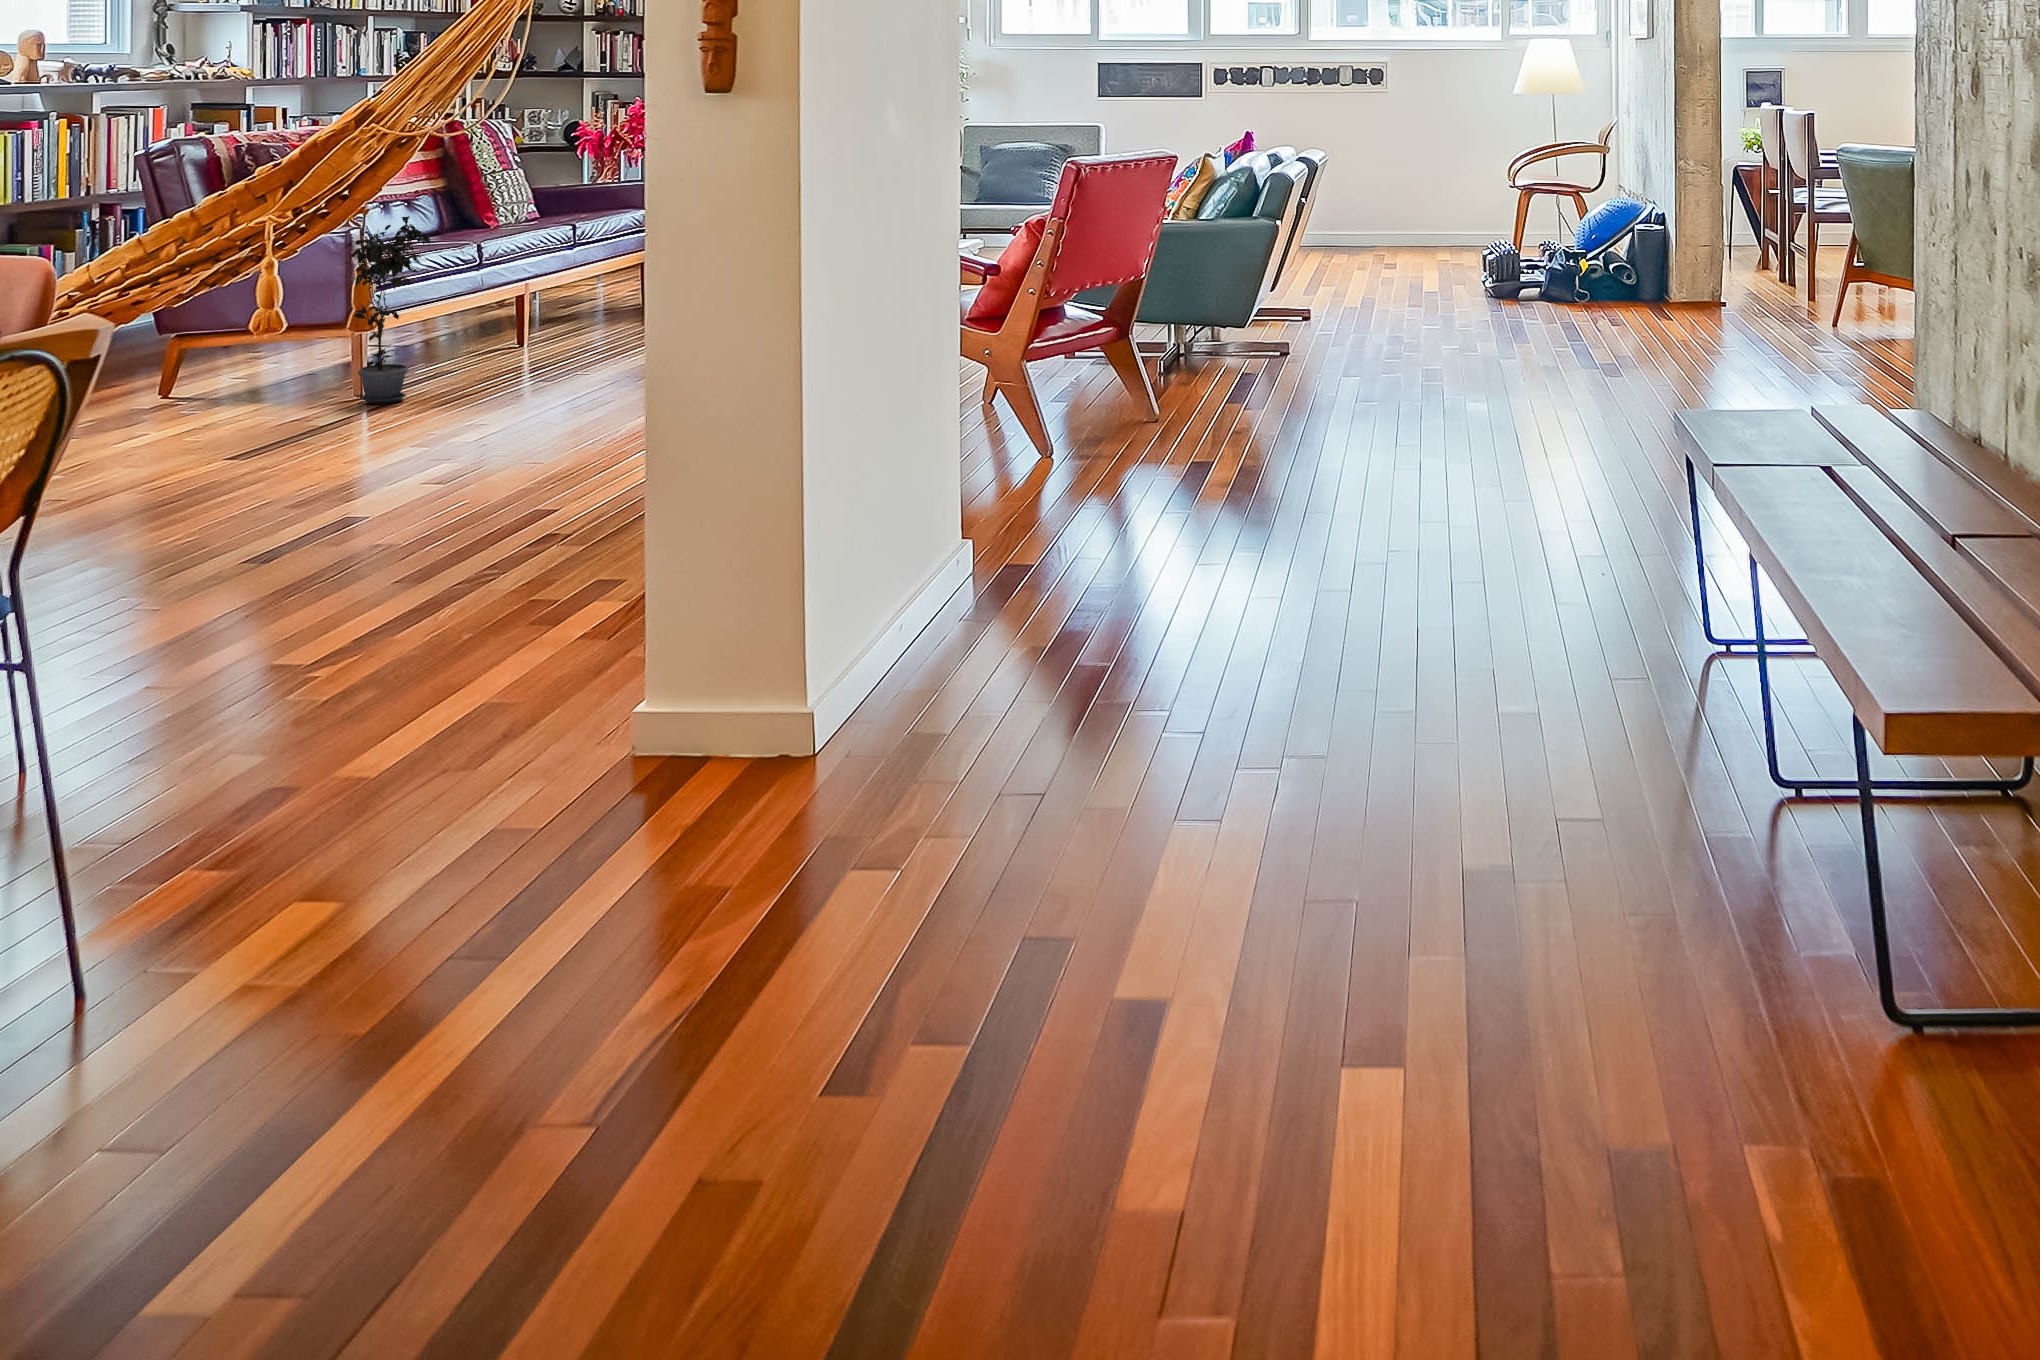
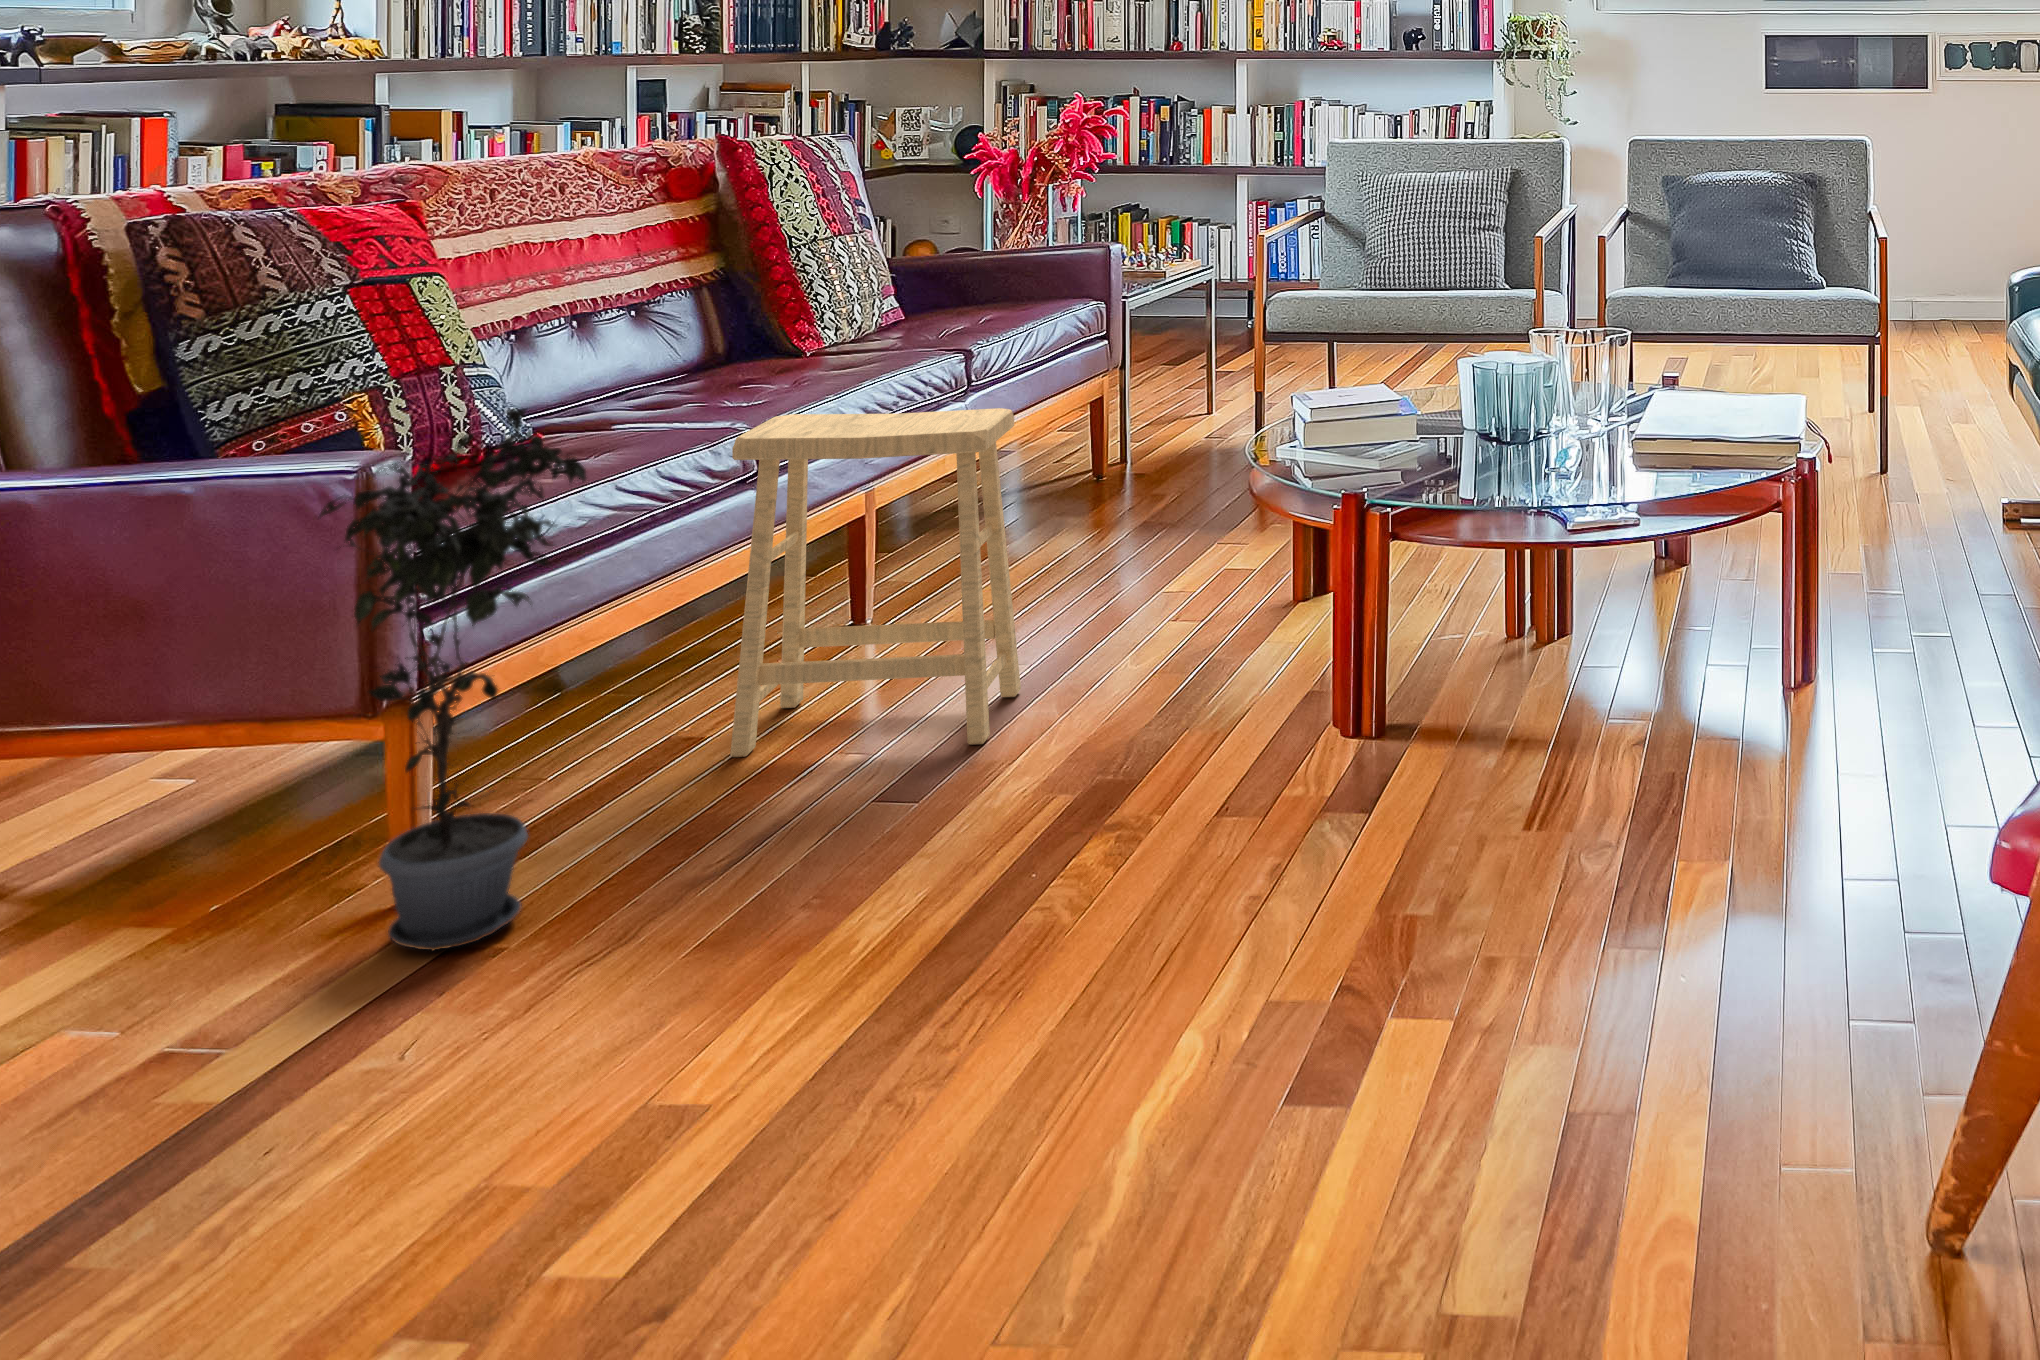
footstool: none [472,237,595,373] -> present [730,408,1021,757]

